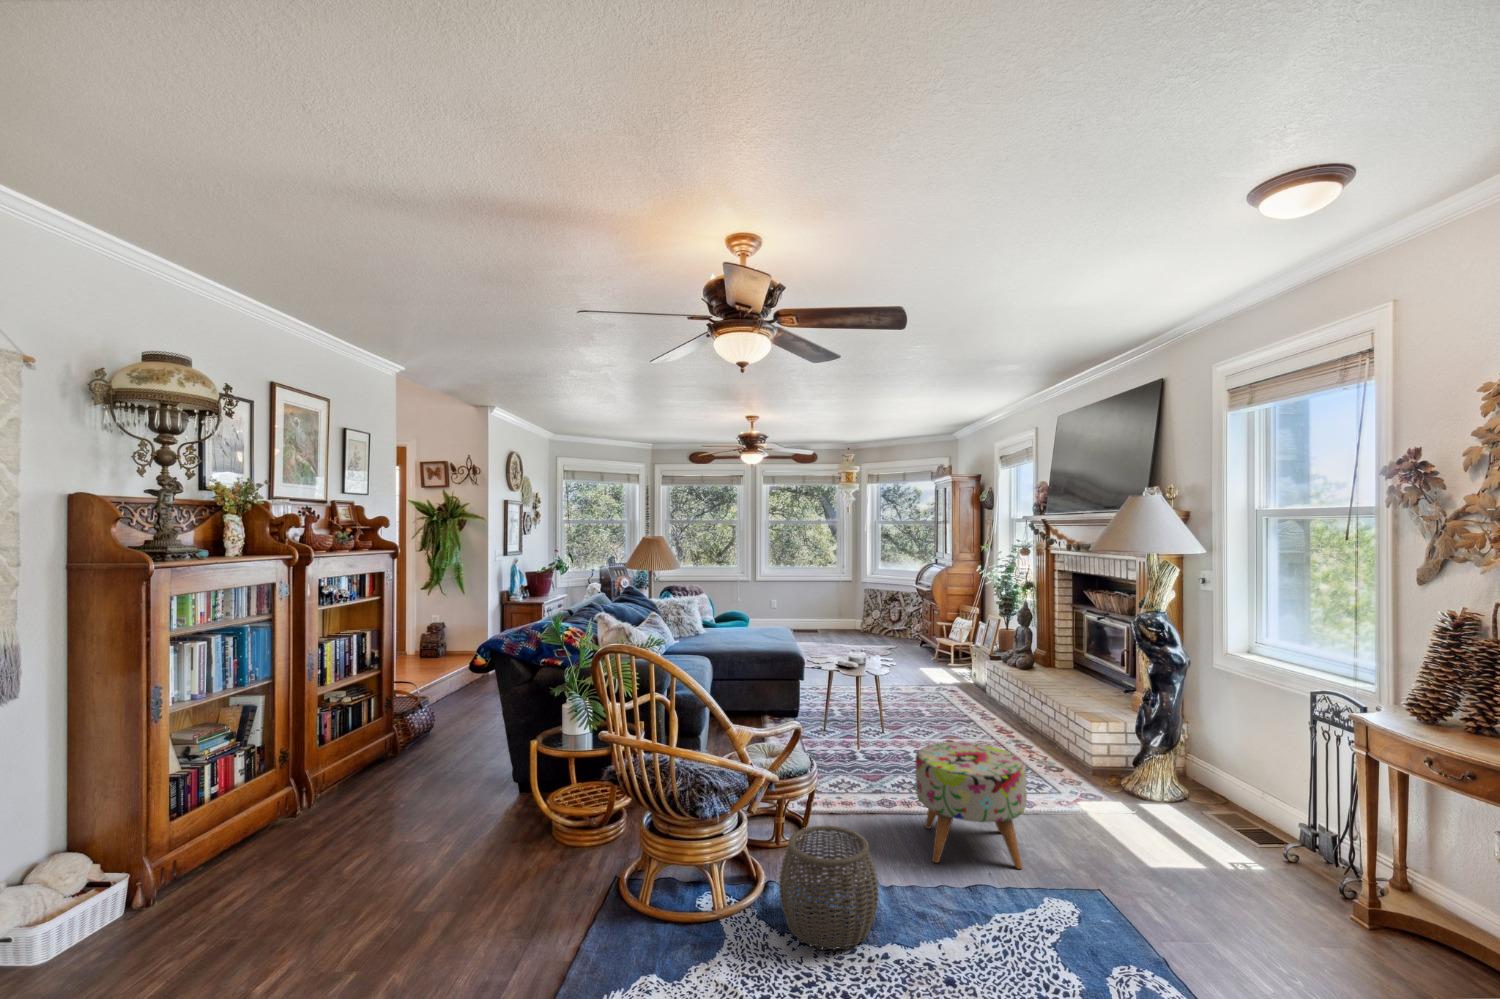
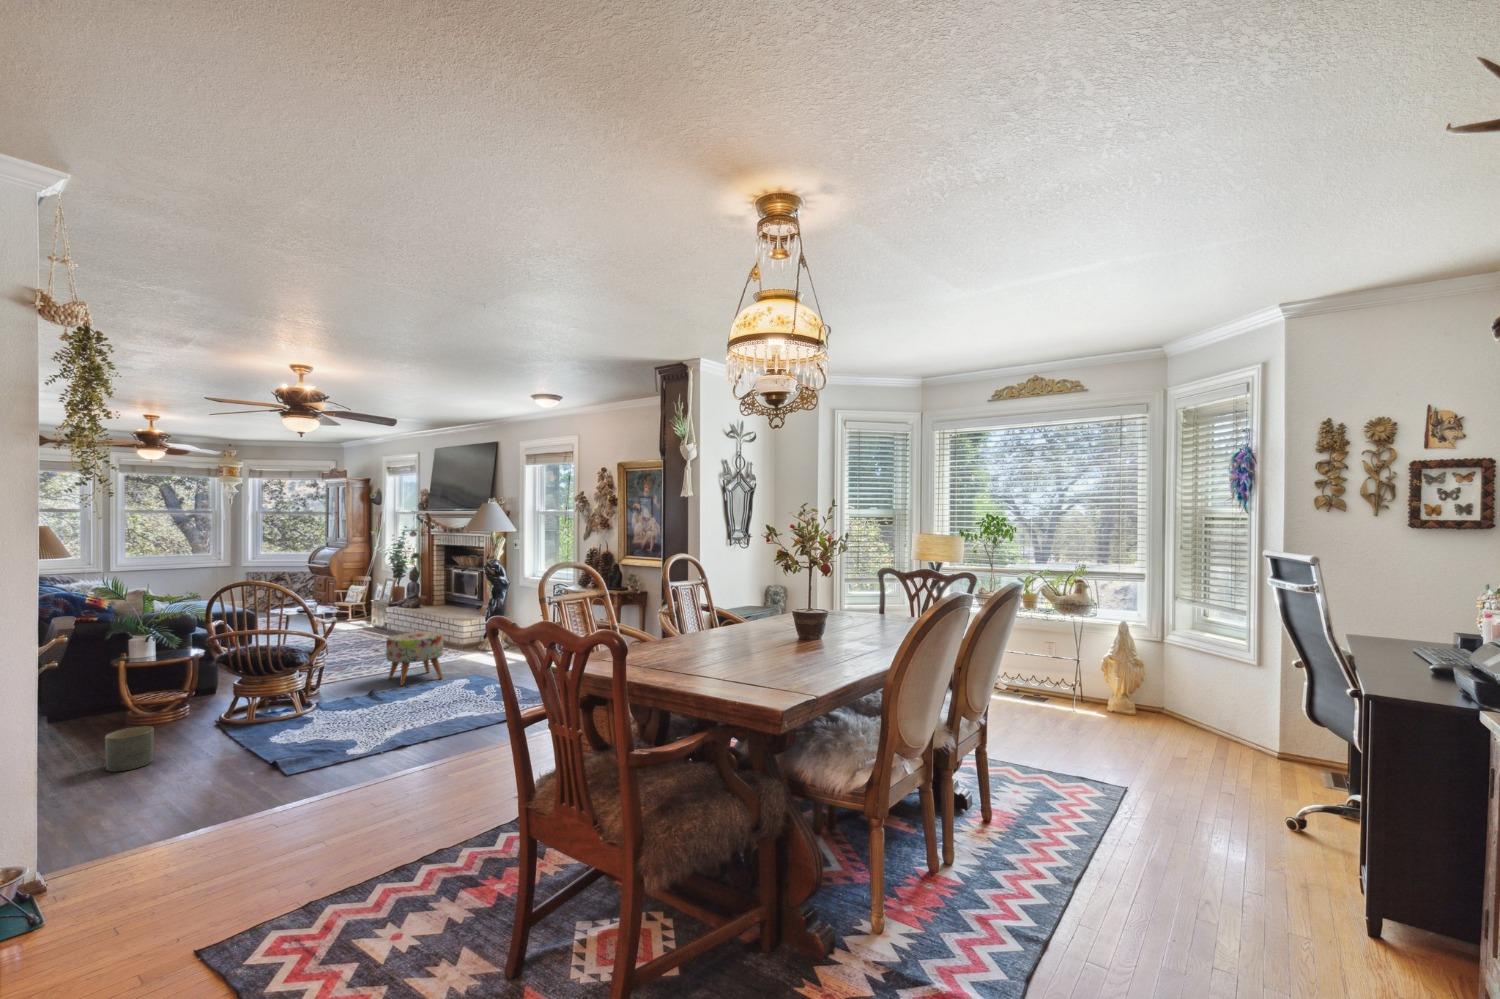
woven basket: present [779,826,879,950] -> none [339,667,392,714]
planter: none [397,859,467,950] -> present [105,727,153,772]

